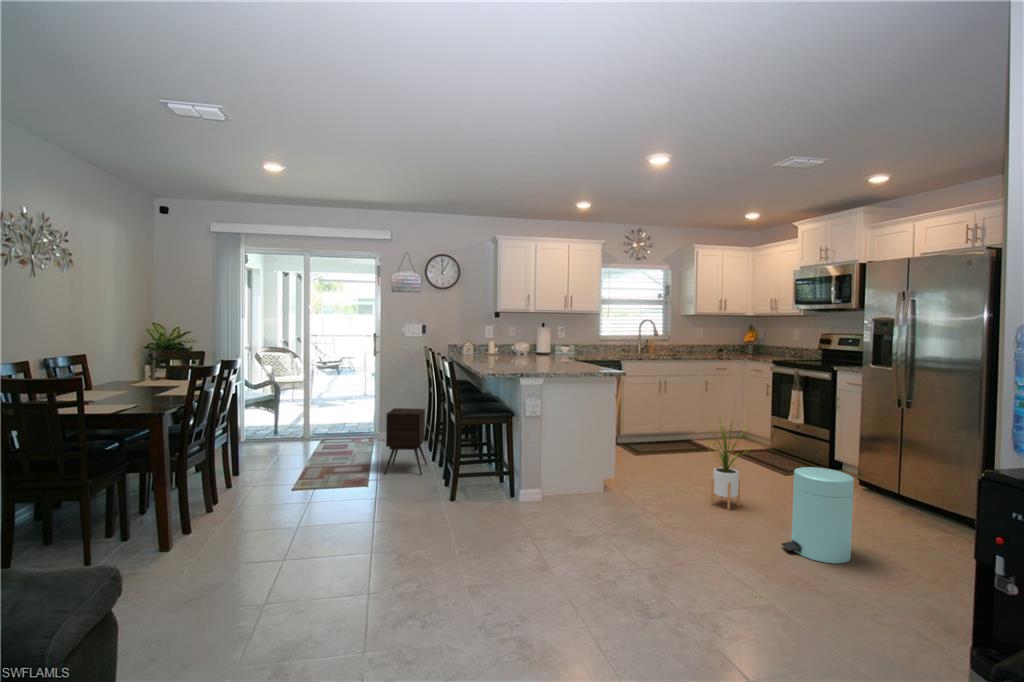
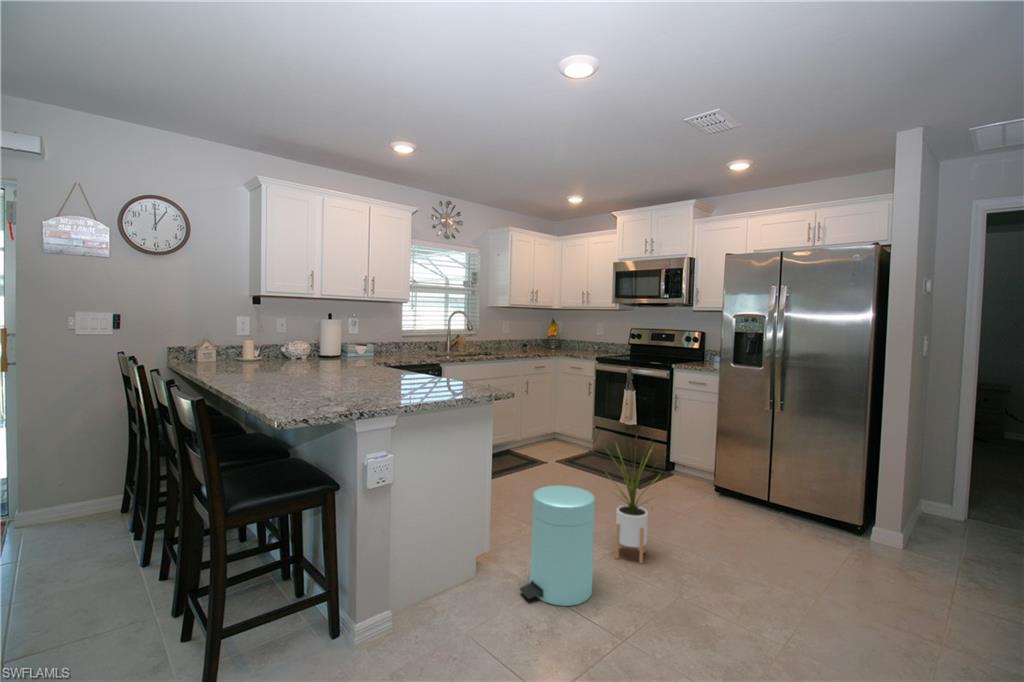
side table: present [384,408,427,475] -> none [28,474,137,632]
trash can: present [781,467,854,564] -> present [520,485,595,606]

